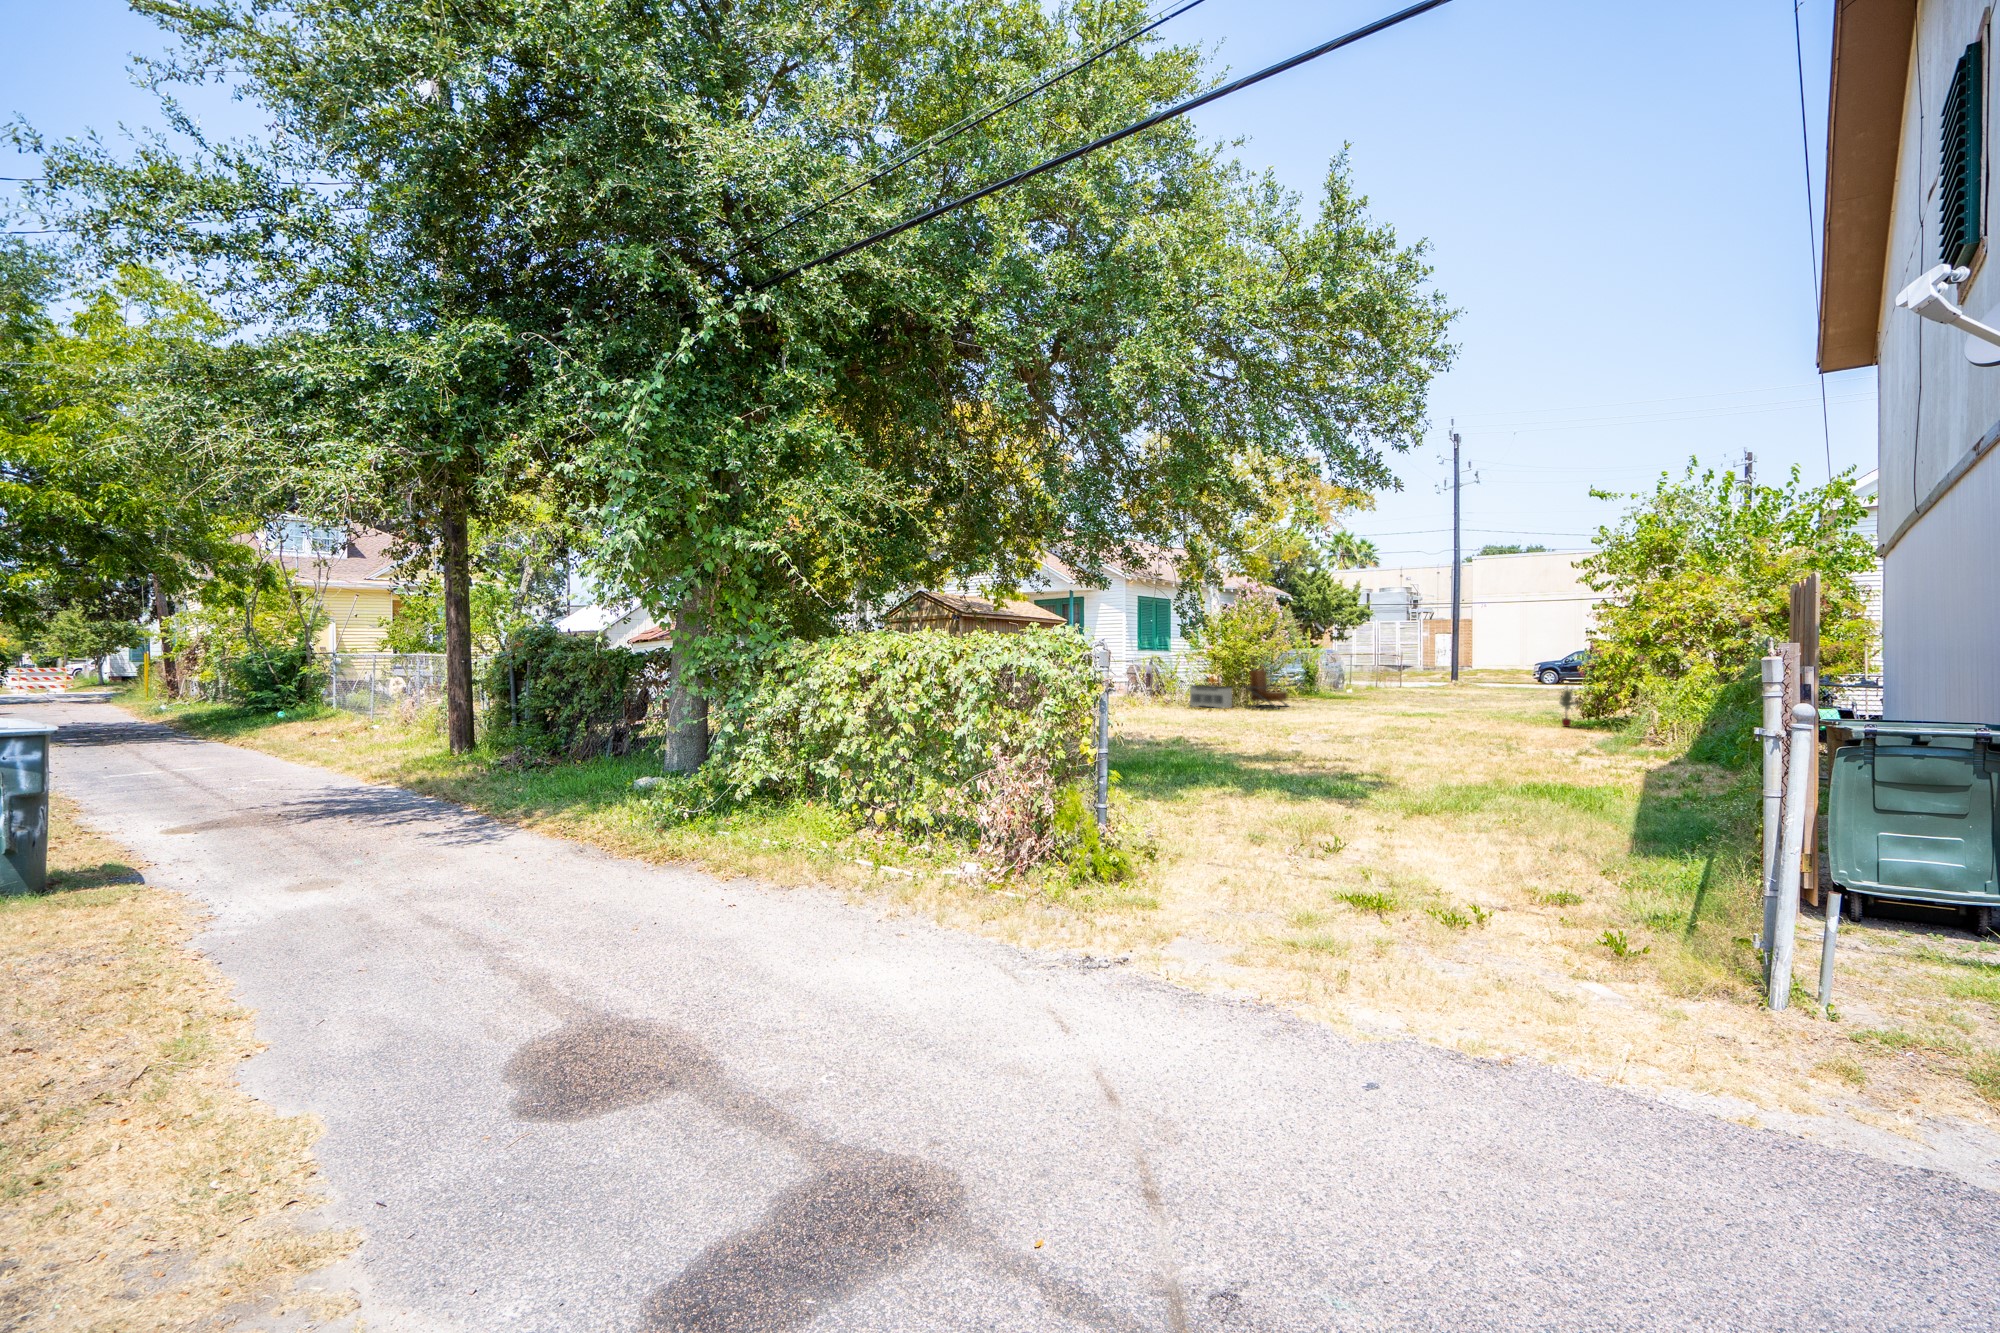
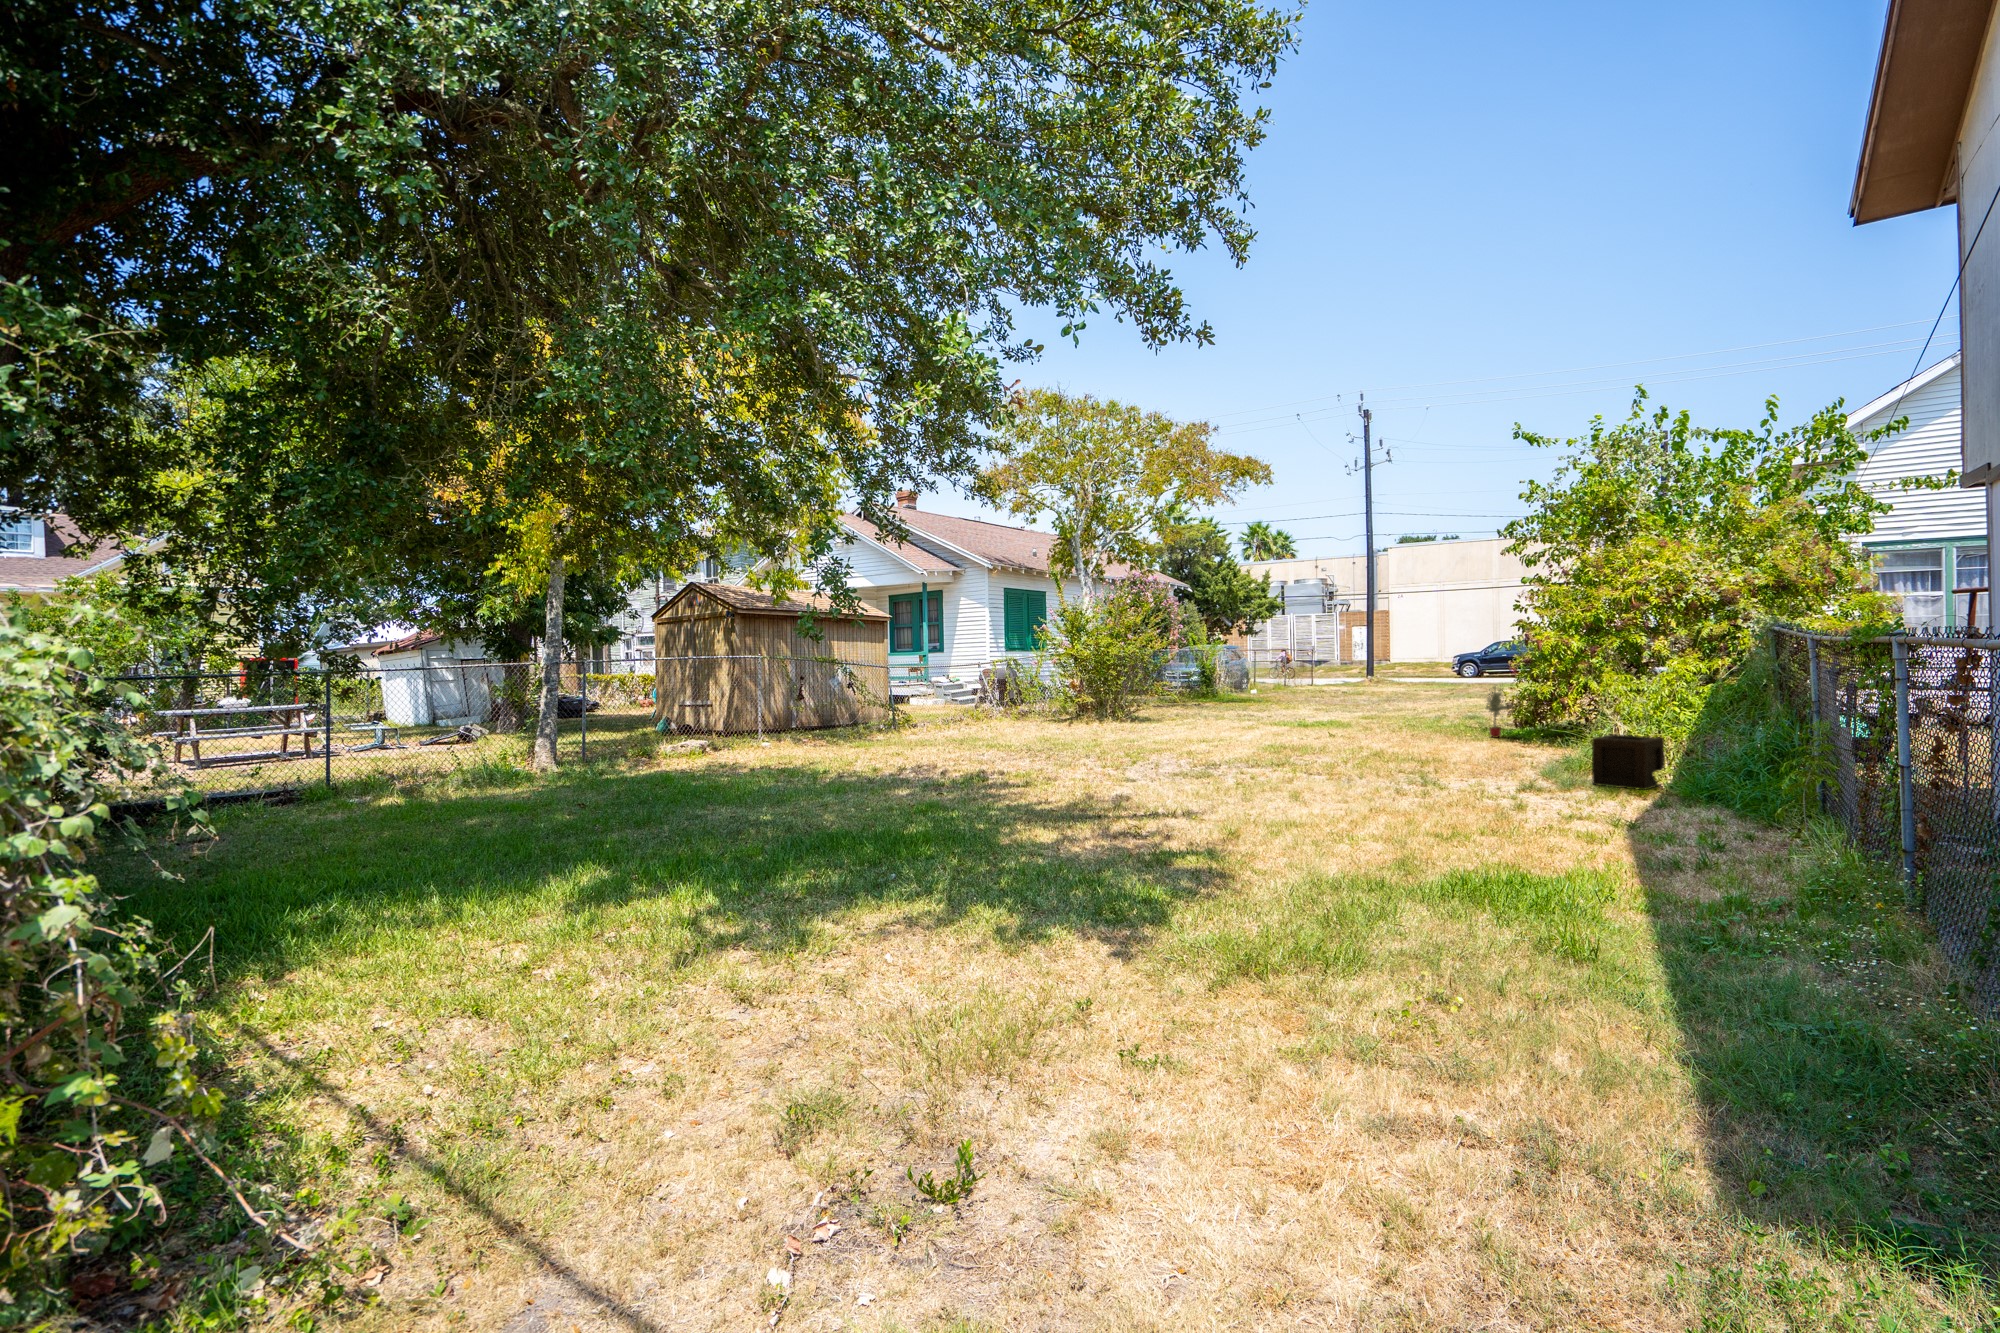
lounge chair: present [1246,670,1289,709] -> none [1114,673,1169,722]
bench: present [1190,685,1232,708] -> none [1049,694,1099,722]
wooden crate: none [1636,720,1691,760] -> present [1592,734,1665,790]

